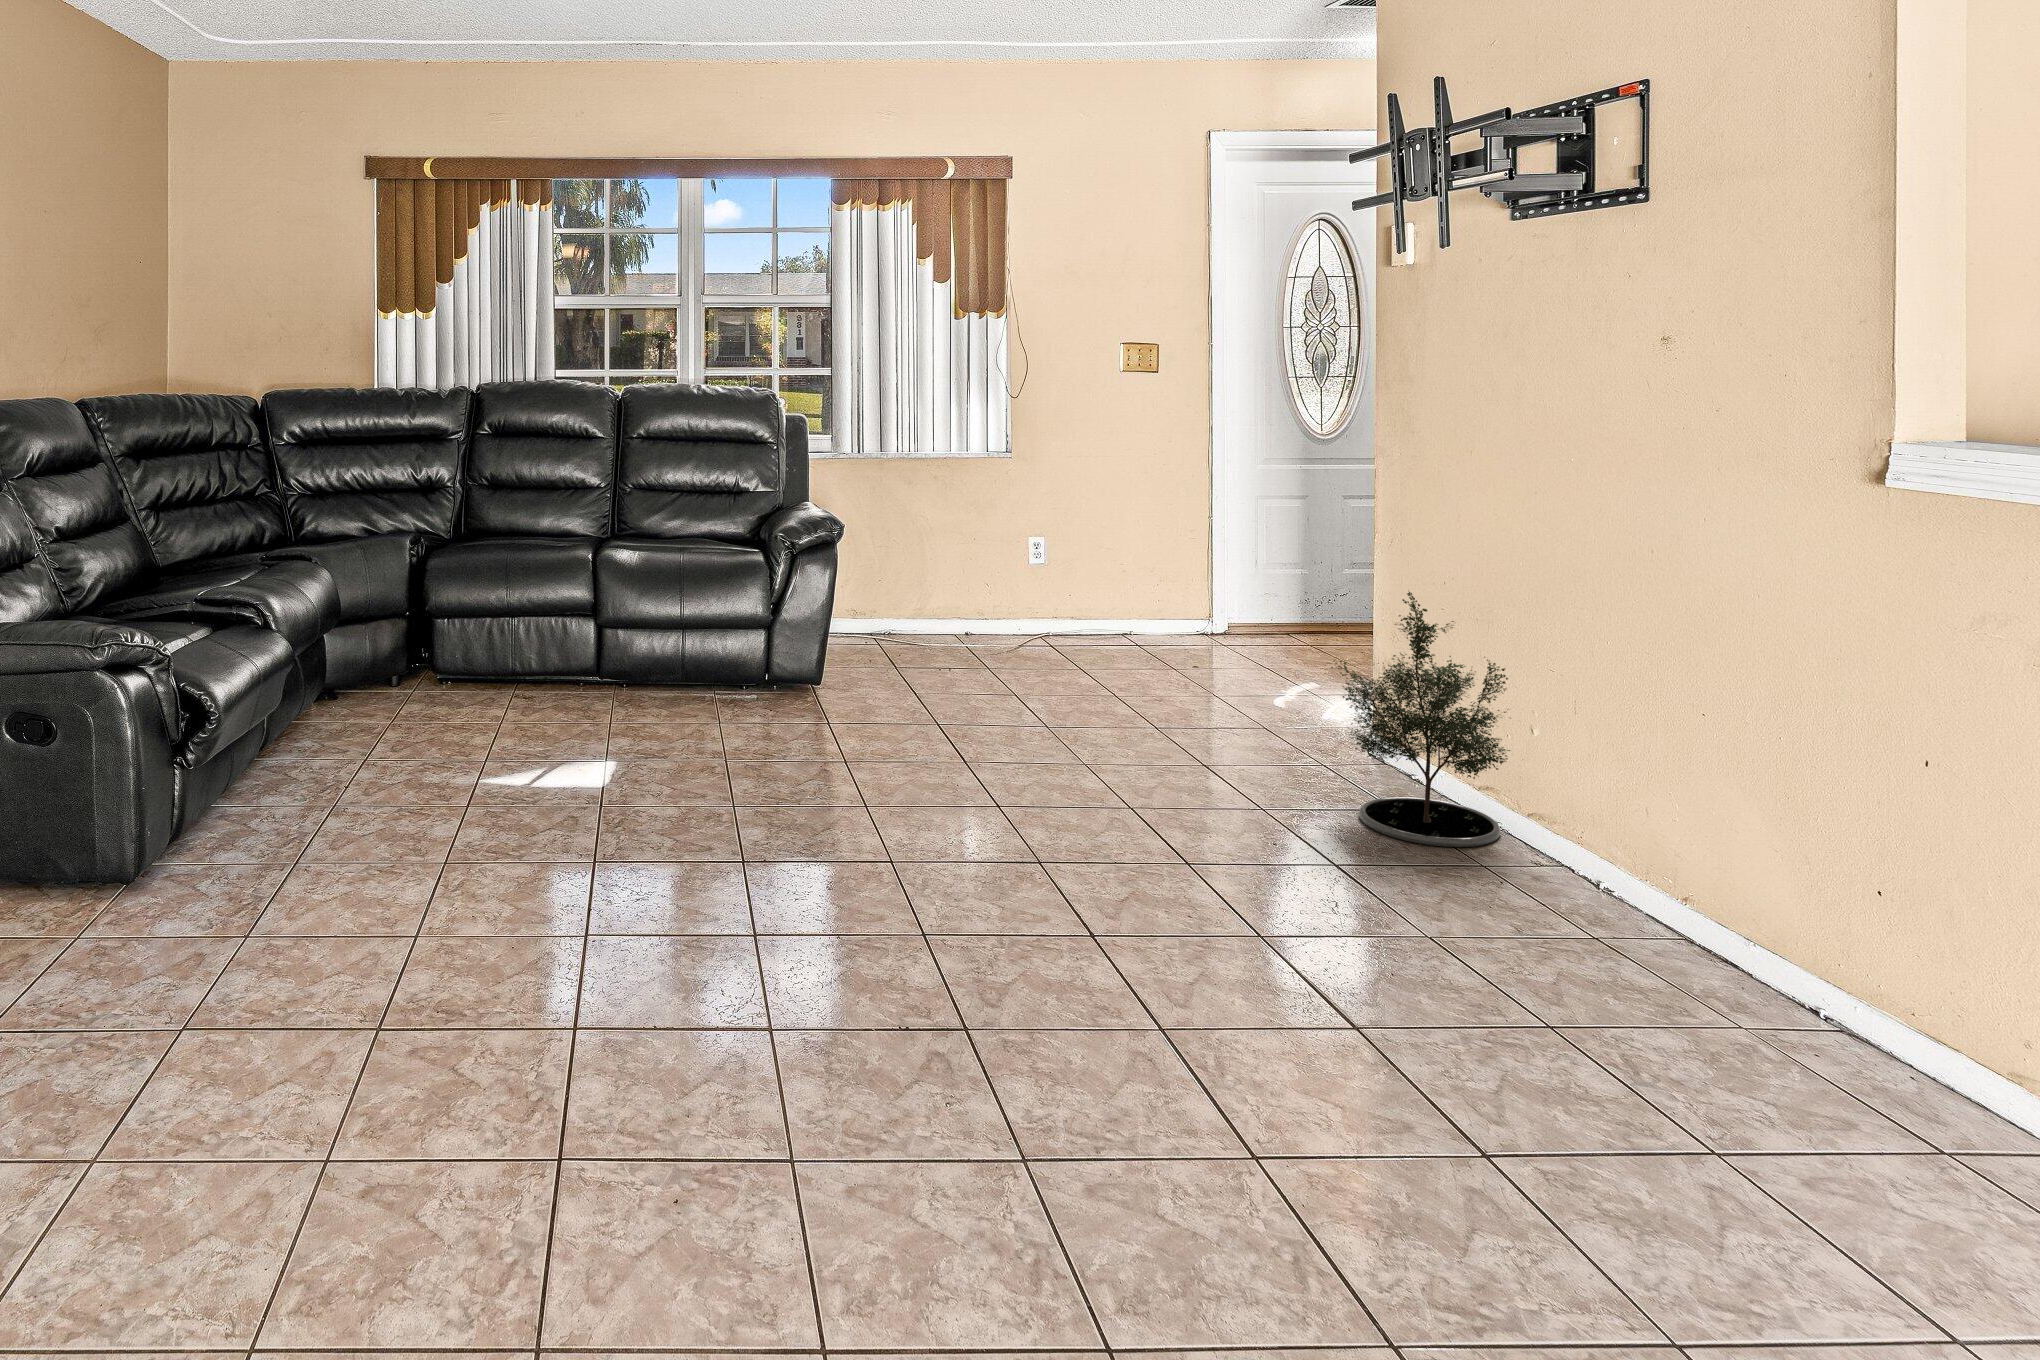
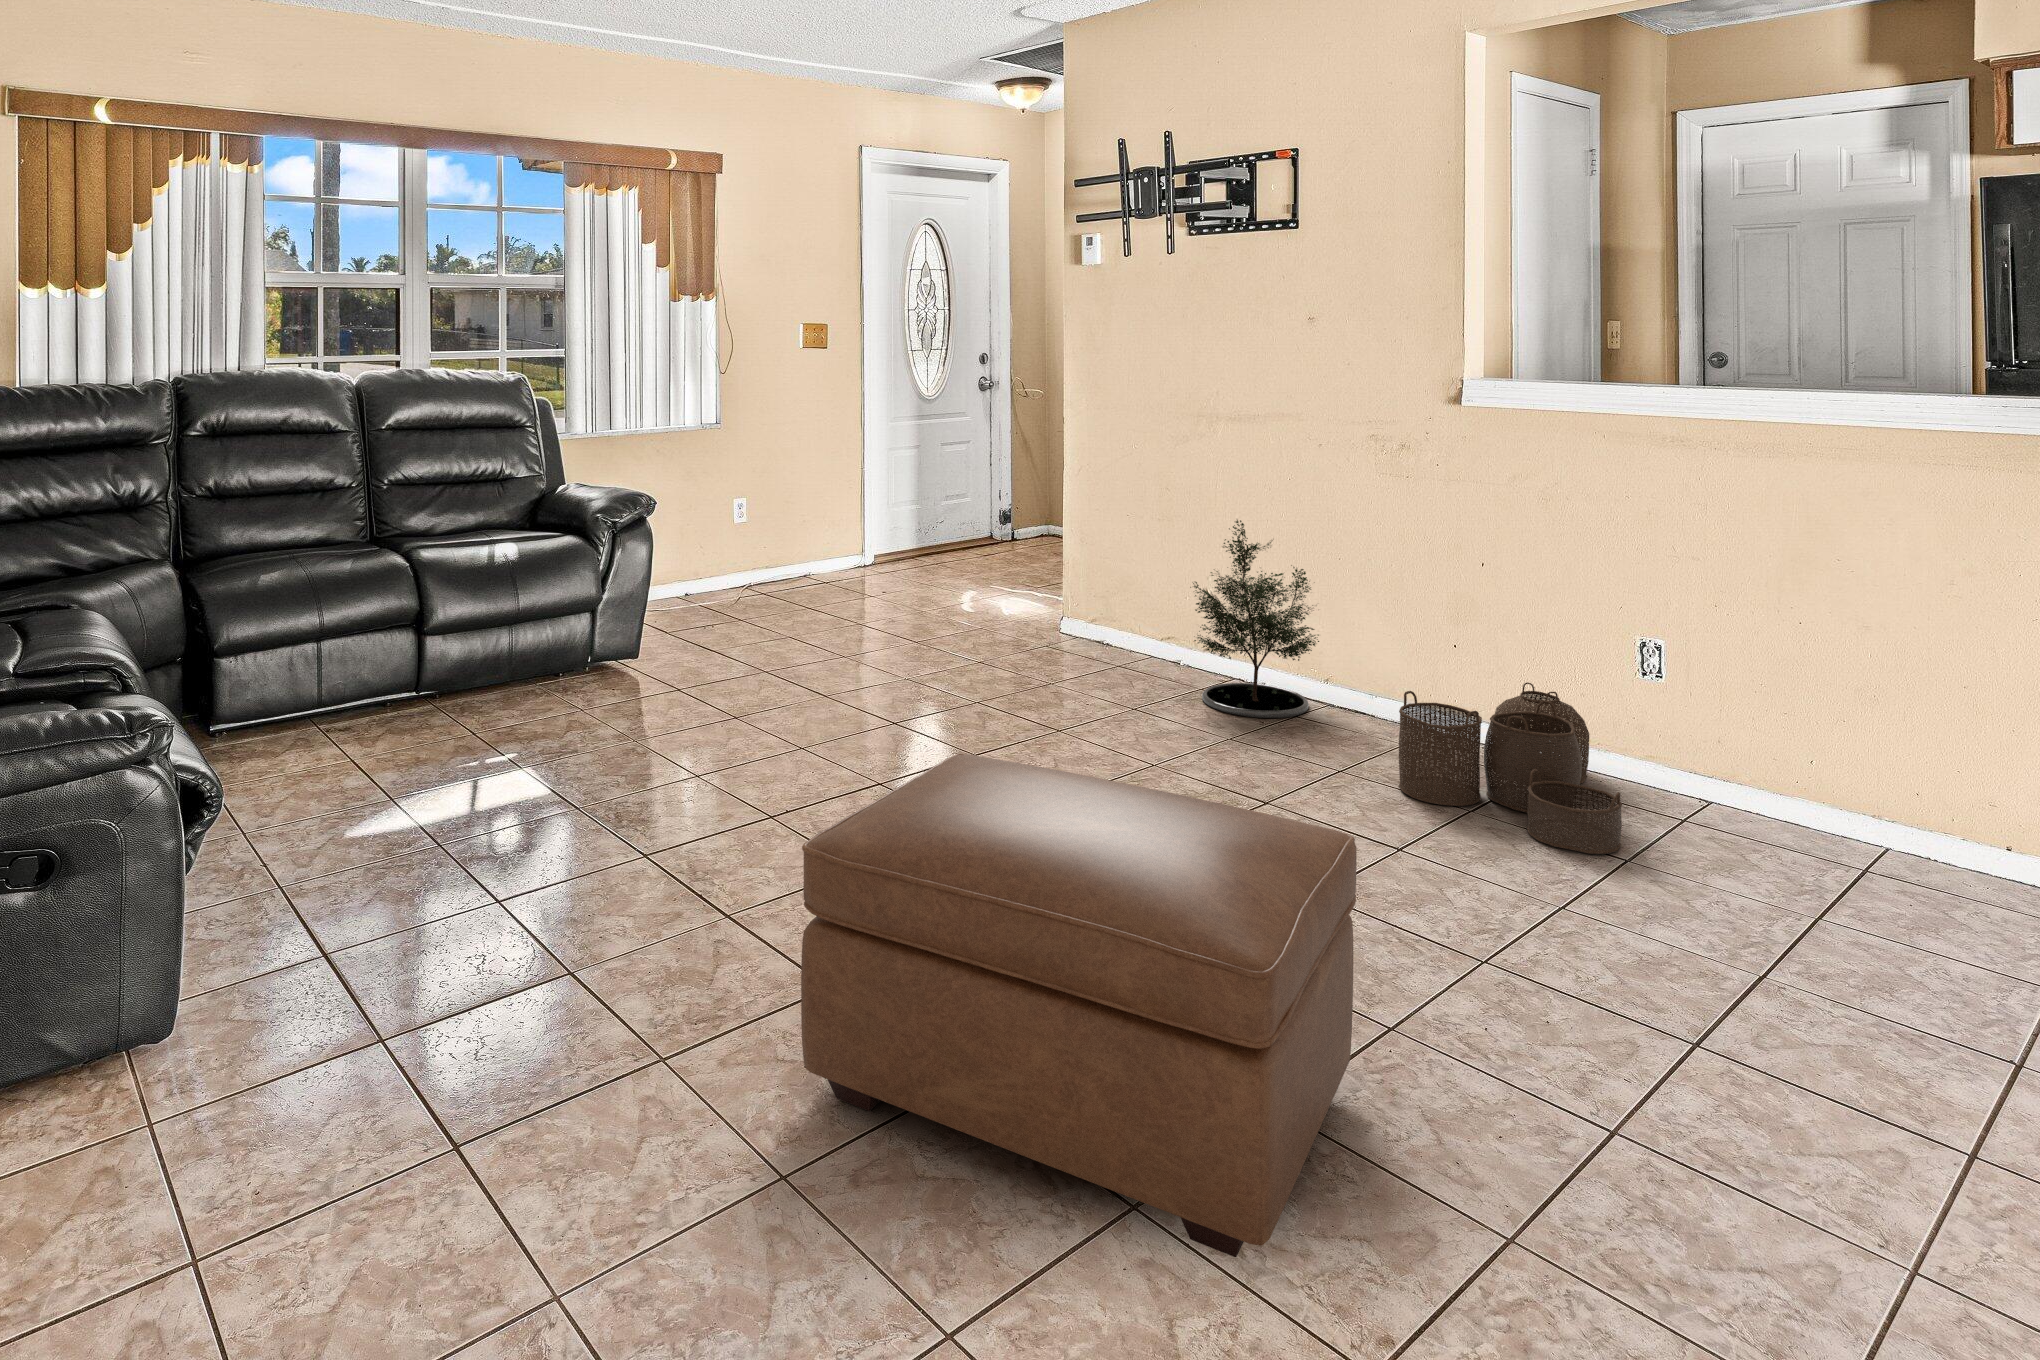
ottoman: none [433,763,874,1221] -> present [801,753,1356,1257]
woven basket: none [1440,823,1774,1074] -> present [1399,682,1622,854]

